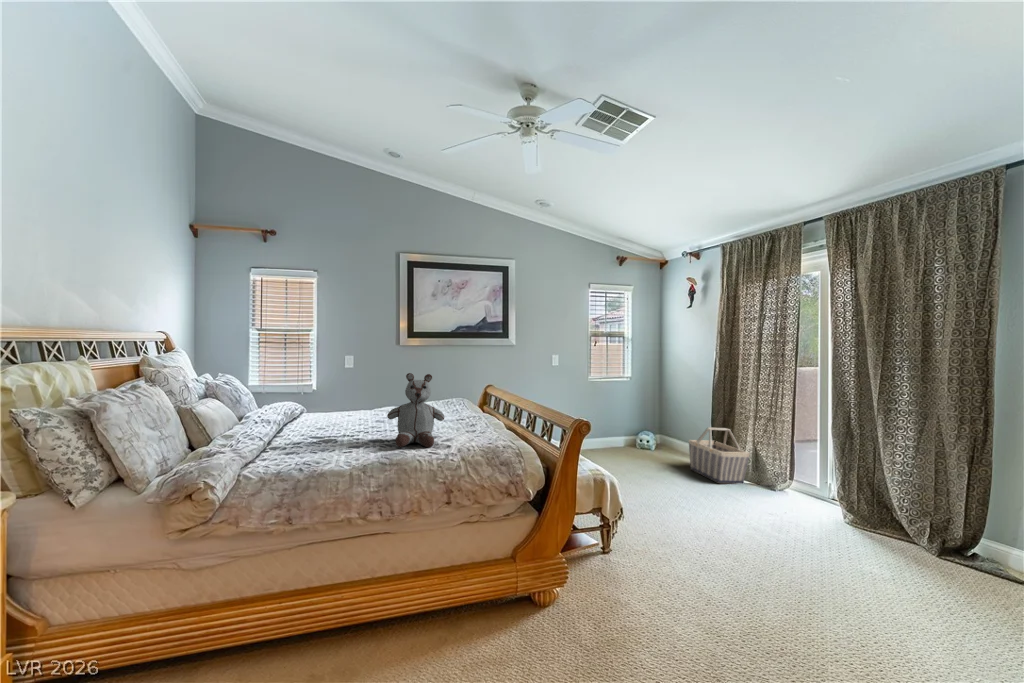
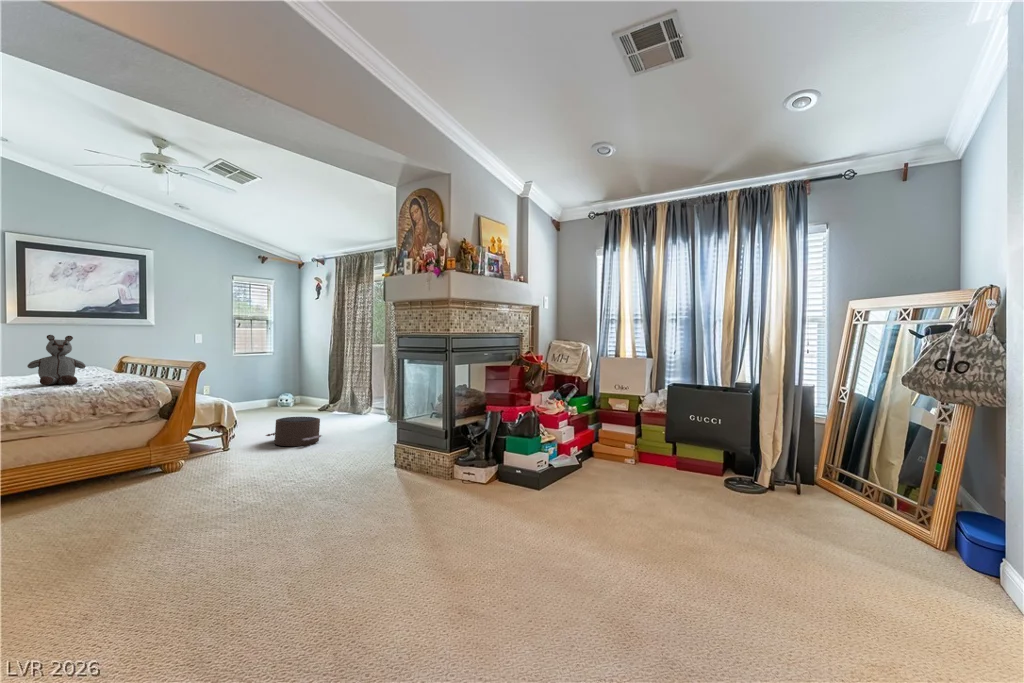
basket: present [689,427,750,483] -> none [313,381,349,415]
pouf: none [654,502,753,570] -> present [266,417,321,446]

